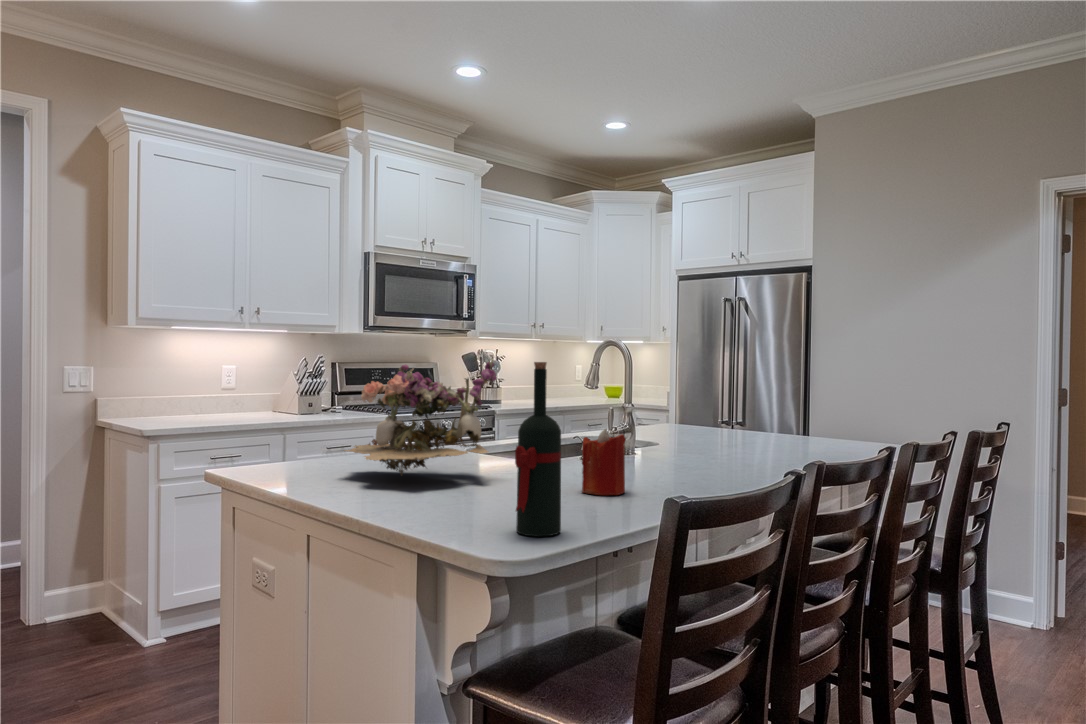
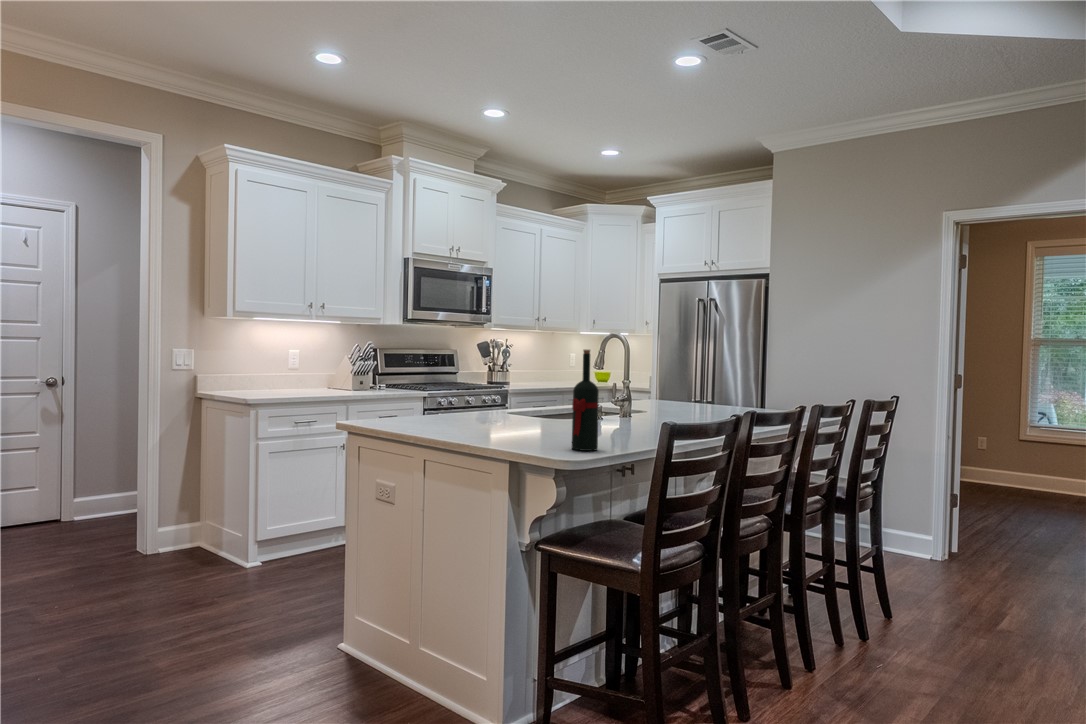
flower arrangement: present [344,359,496,476] -> none [440,347,543,426]
candle: present [582,429,626,495] -> none [602,394,631,436]

